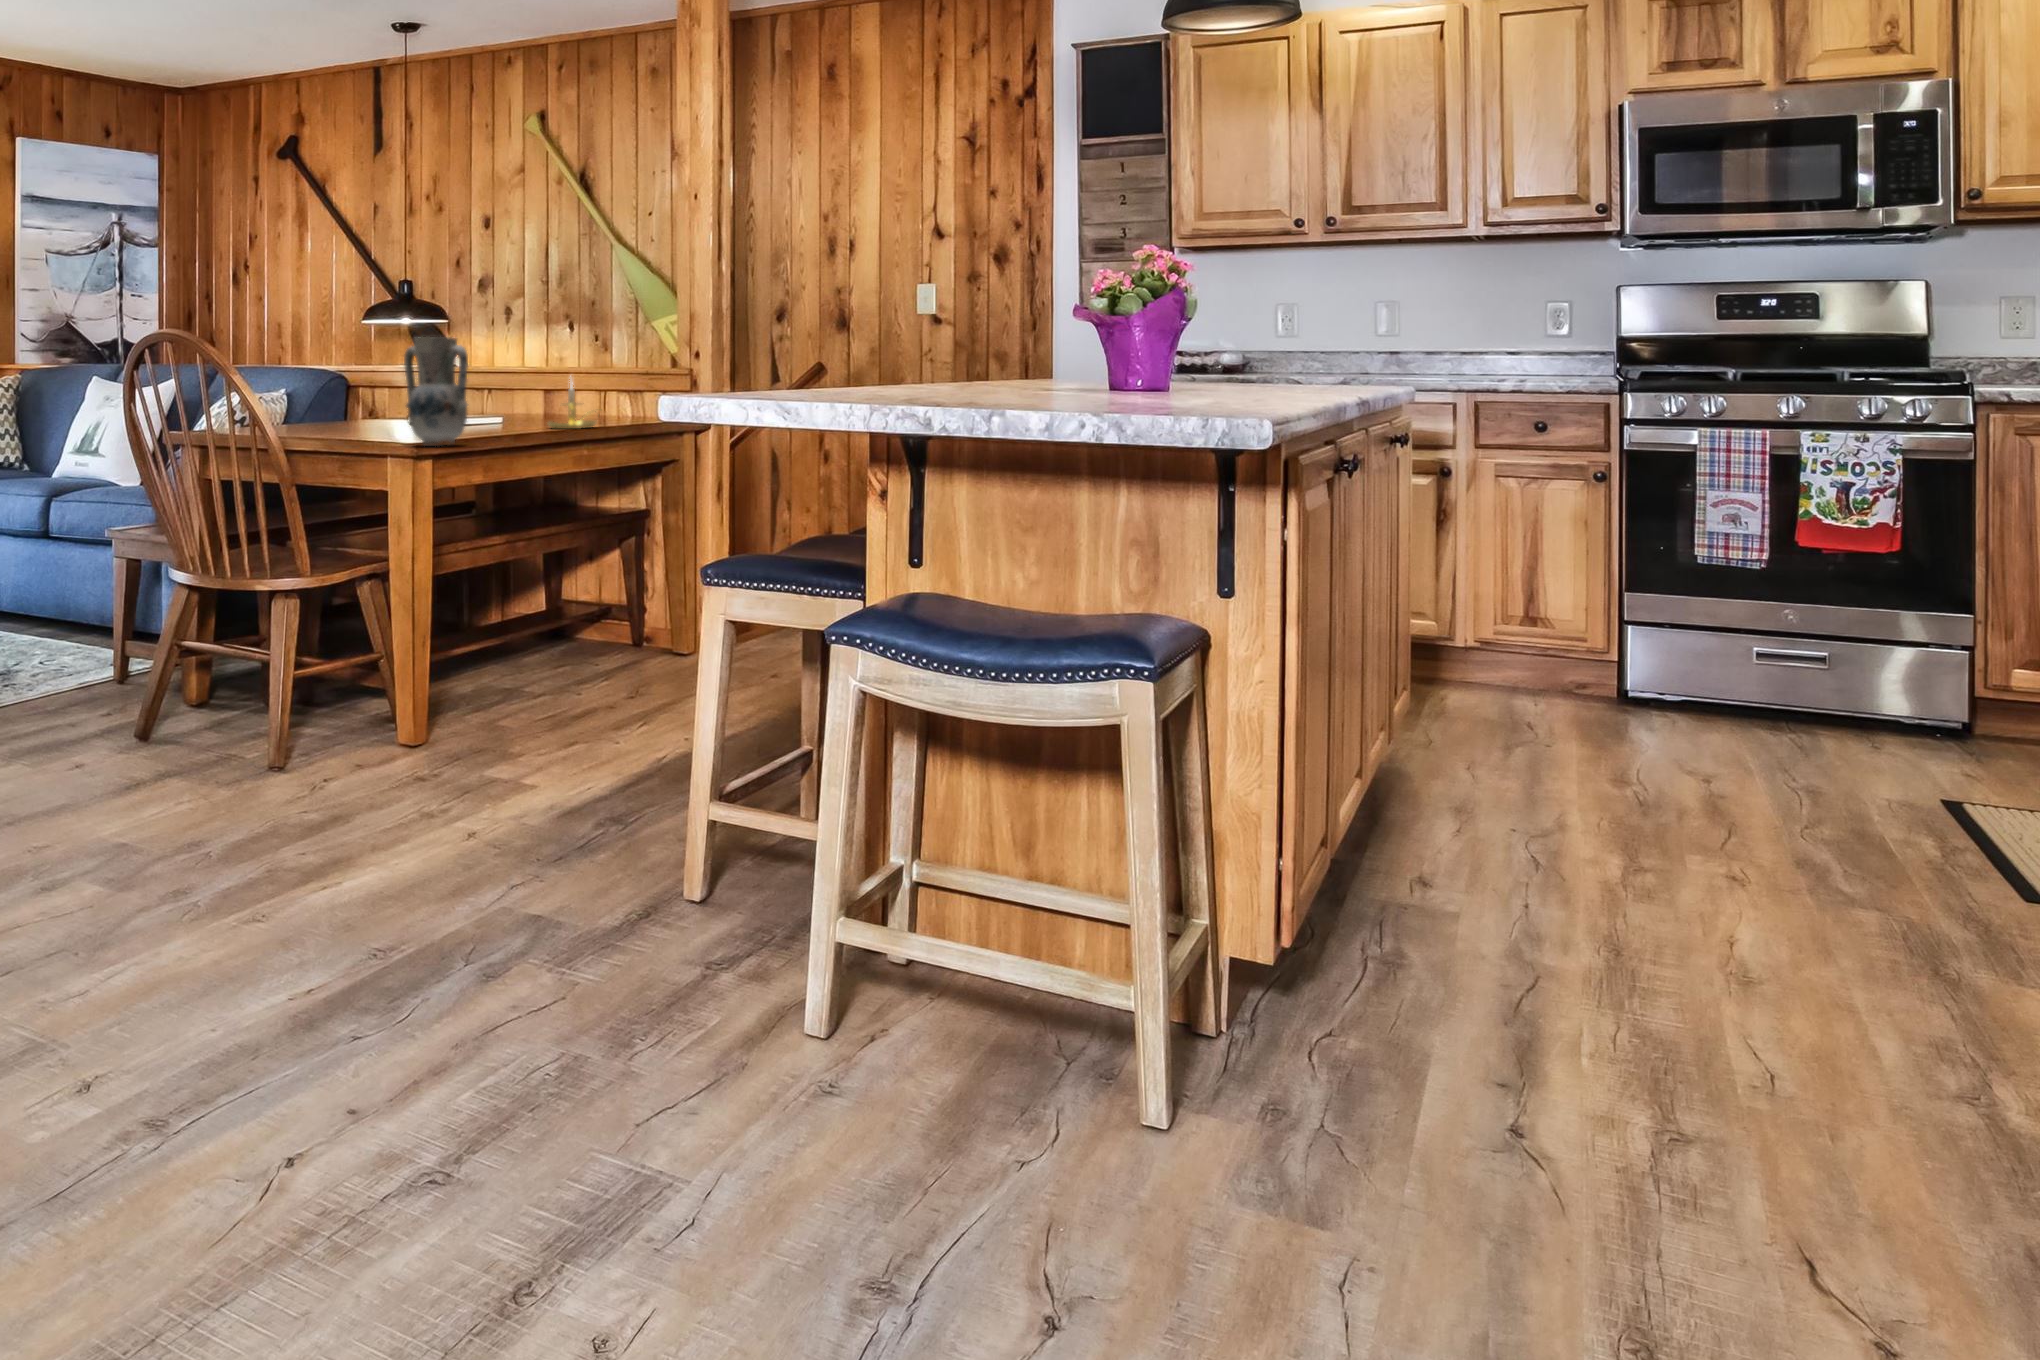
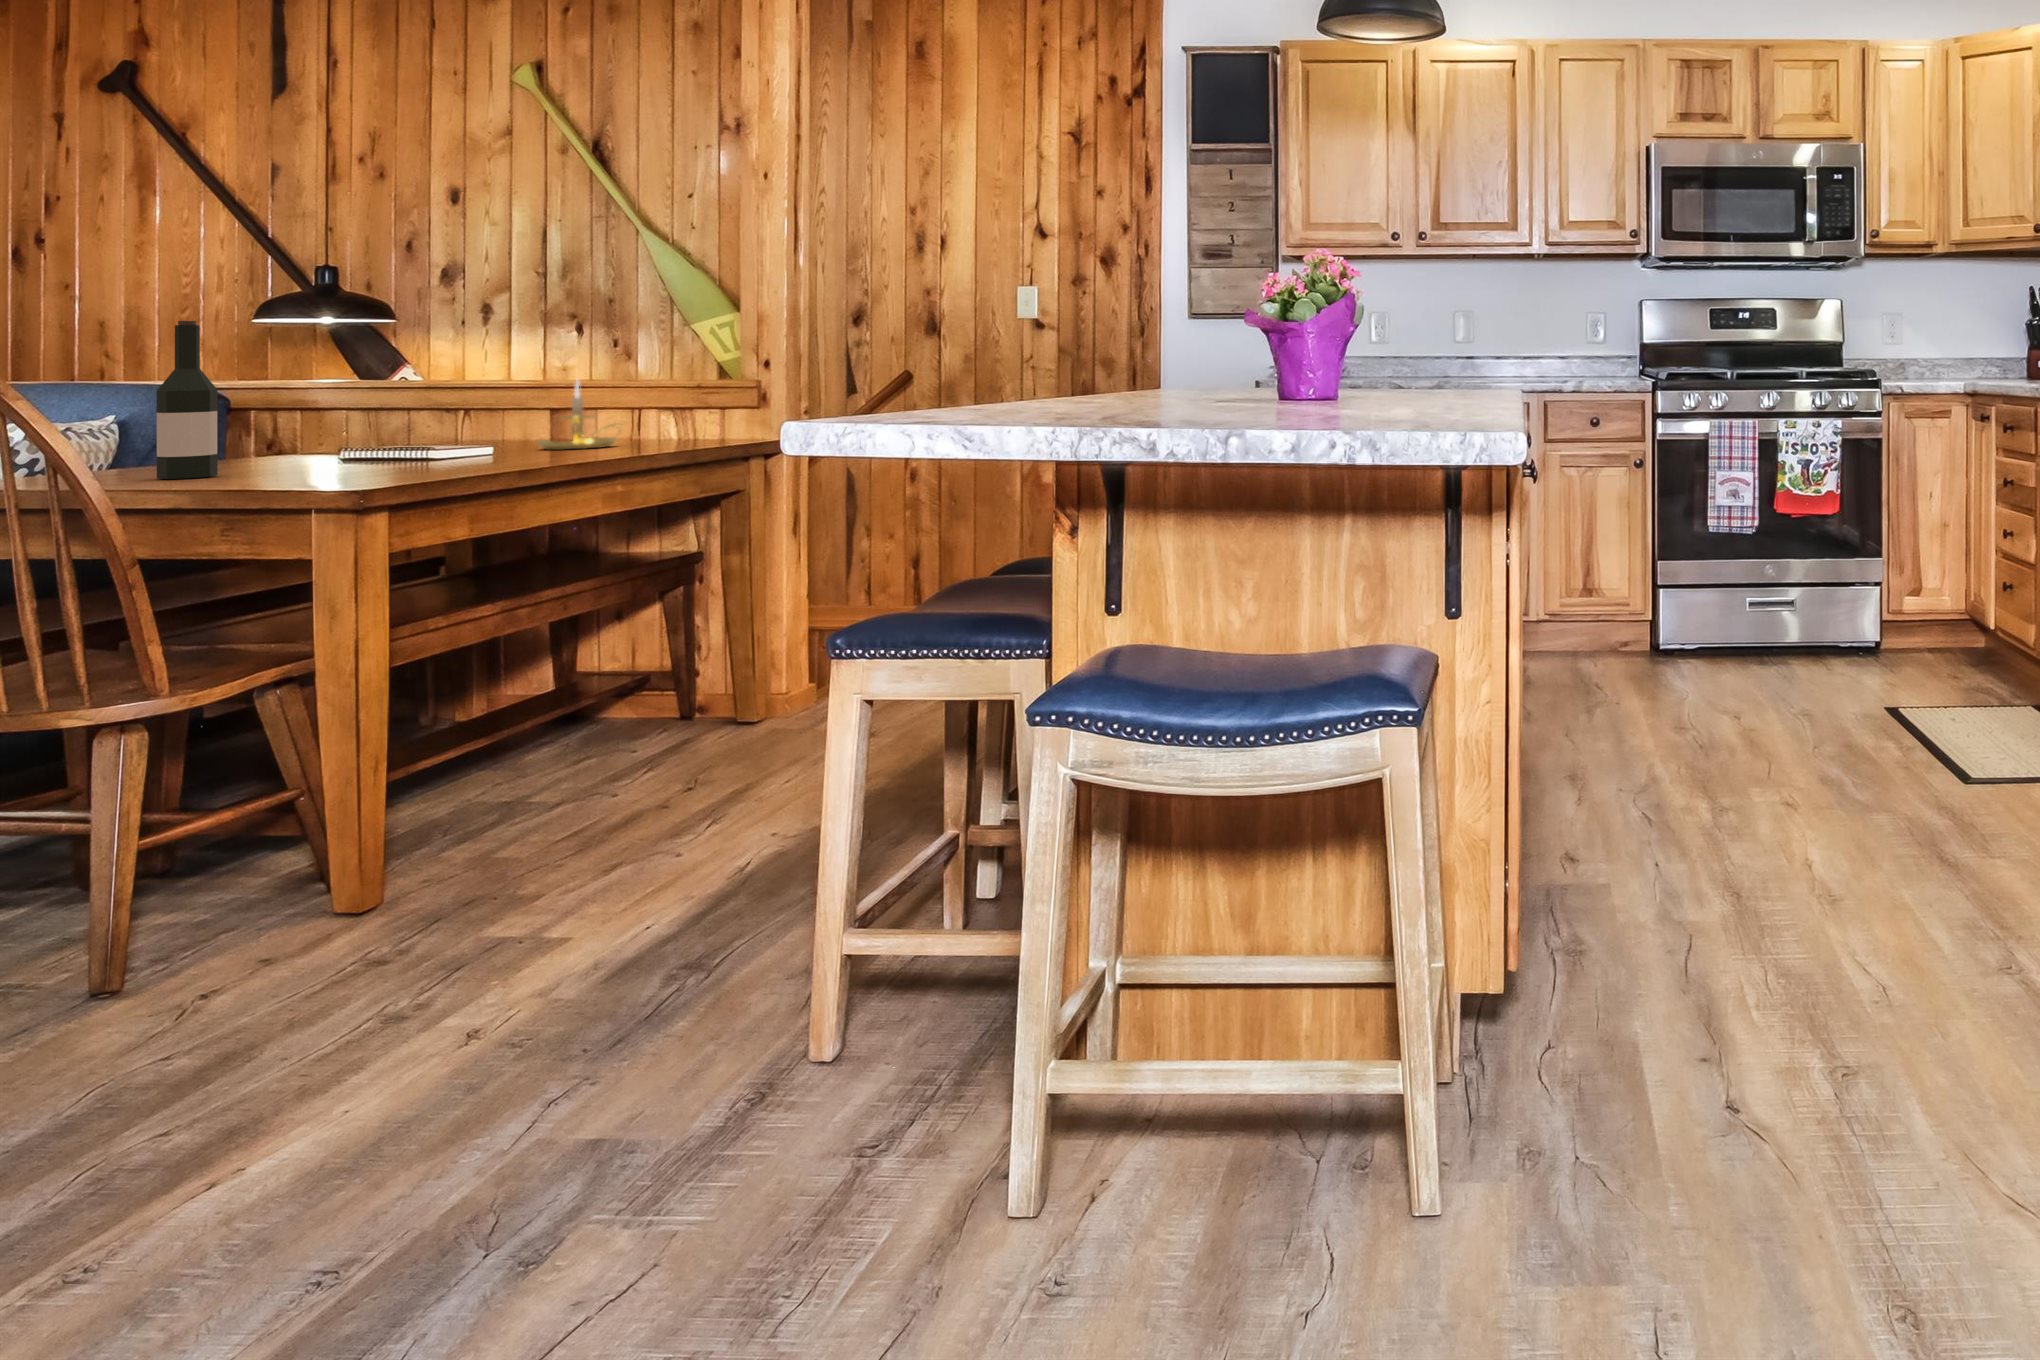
vase: present [404,337,468,446] -> none [265,317,390,481]
wine bottle: none [350,339,379,441] -> present [157,321,218,479]

